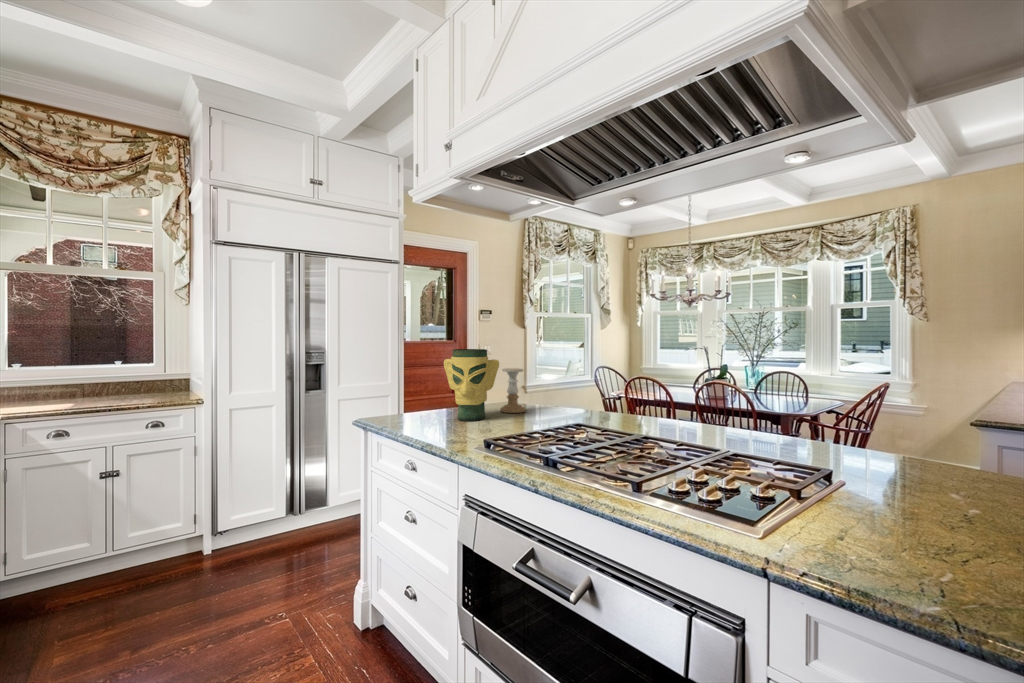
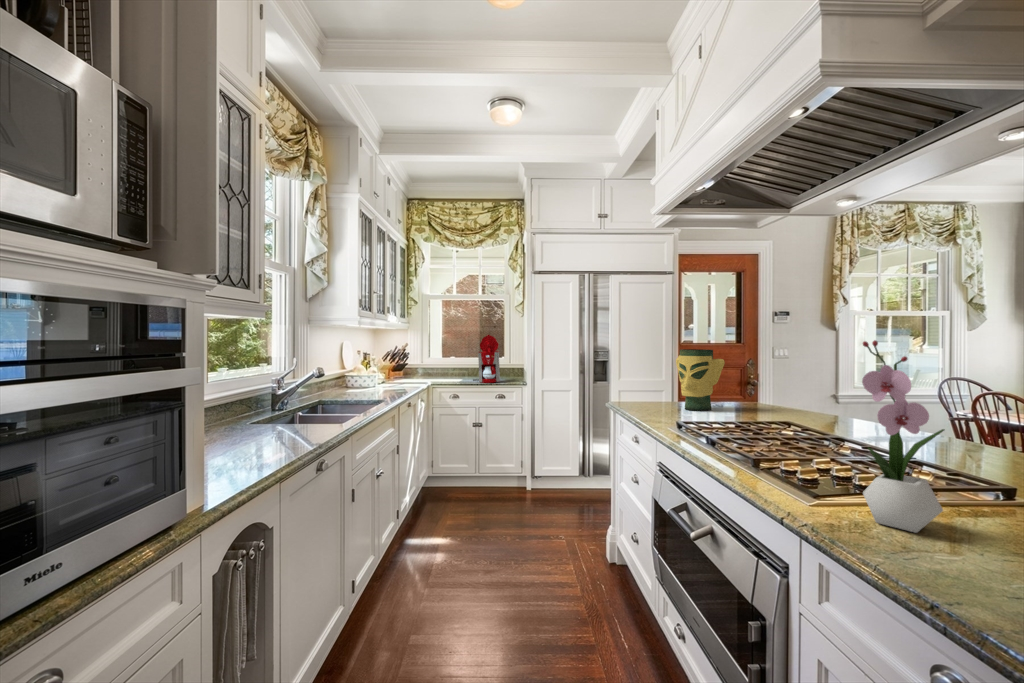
coffee maker: none [98,330,156,405] -> present [473,335,500,383]
flower arrangement: none [853,342,945,568] -> present [862,340,945,533]
candle holder: present [500,368,525,413] -> none [733,368,760,410]

